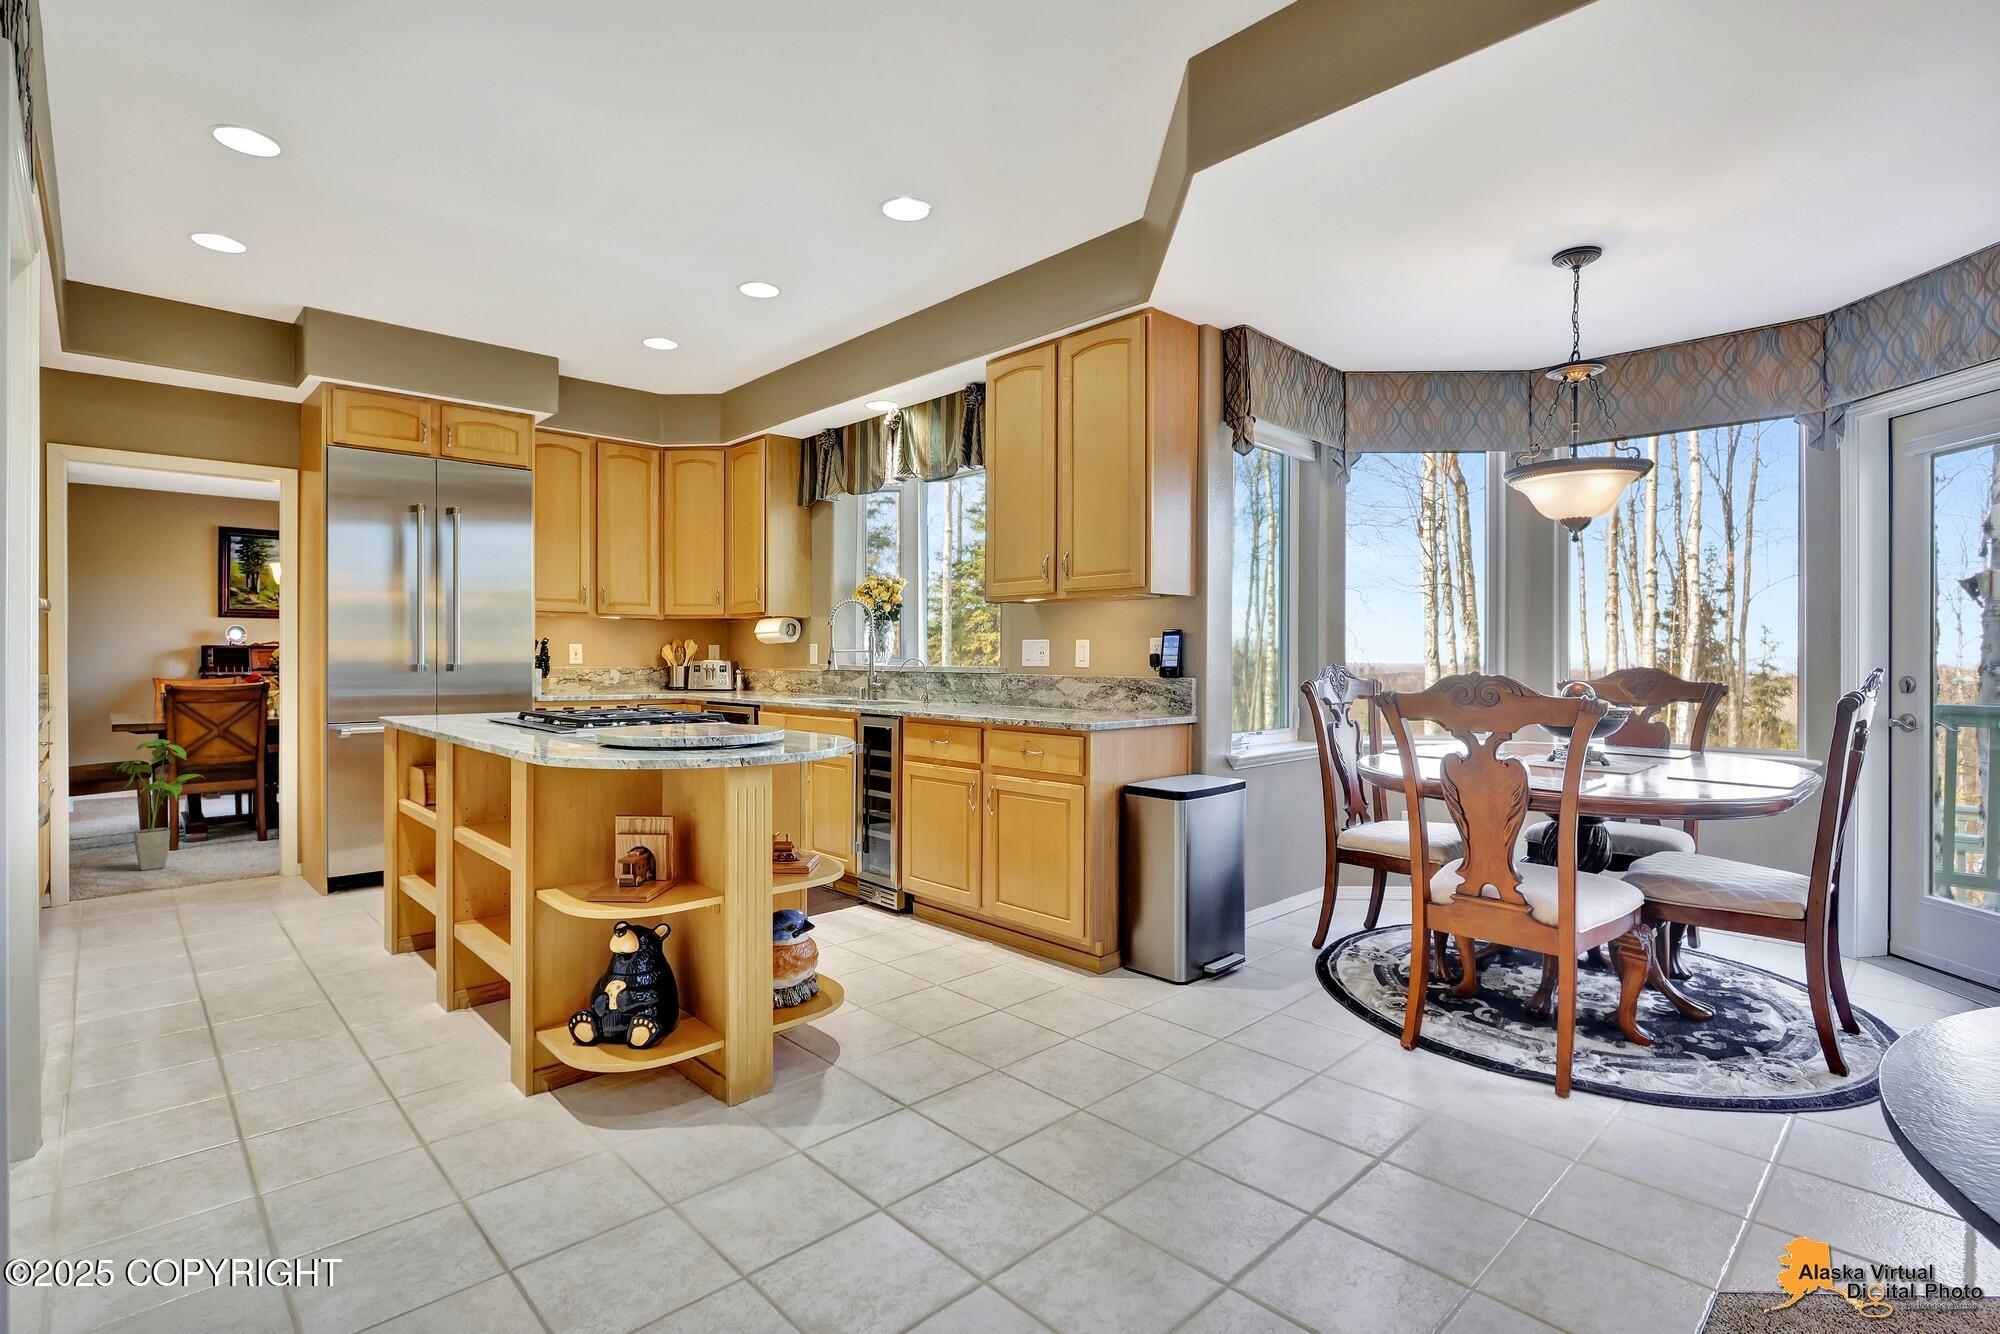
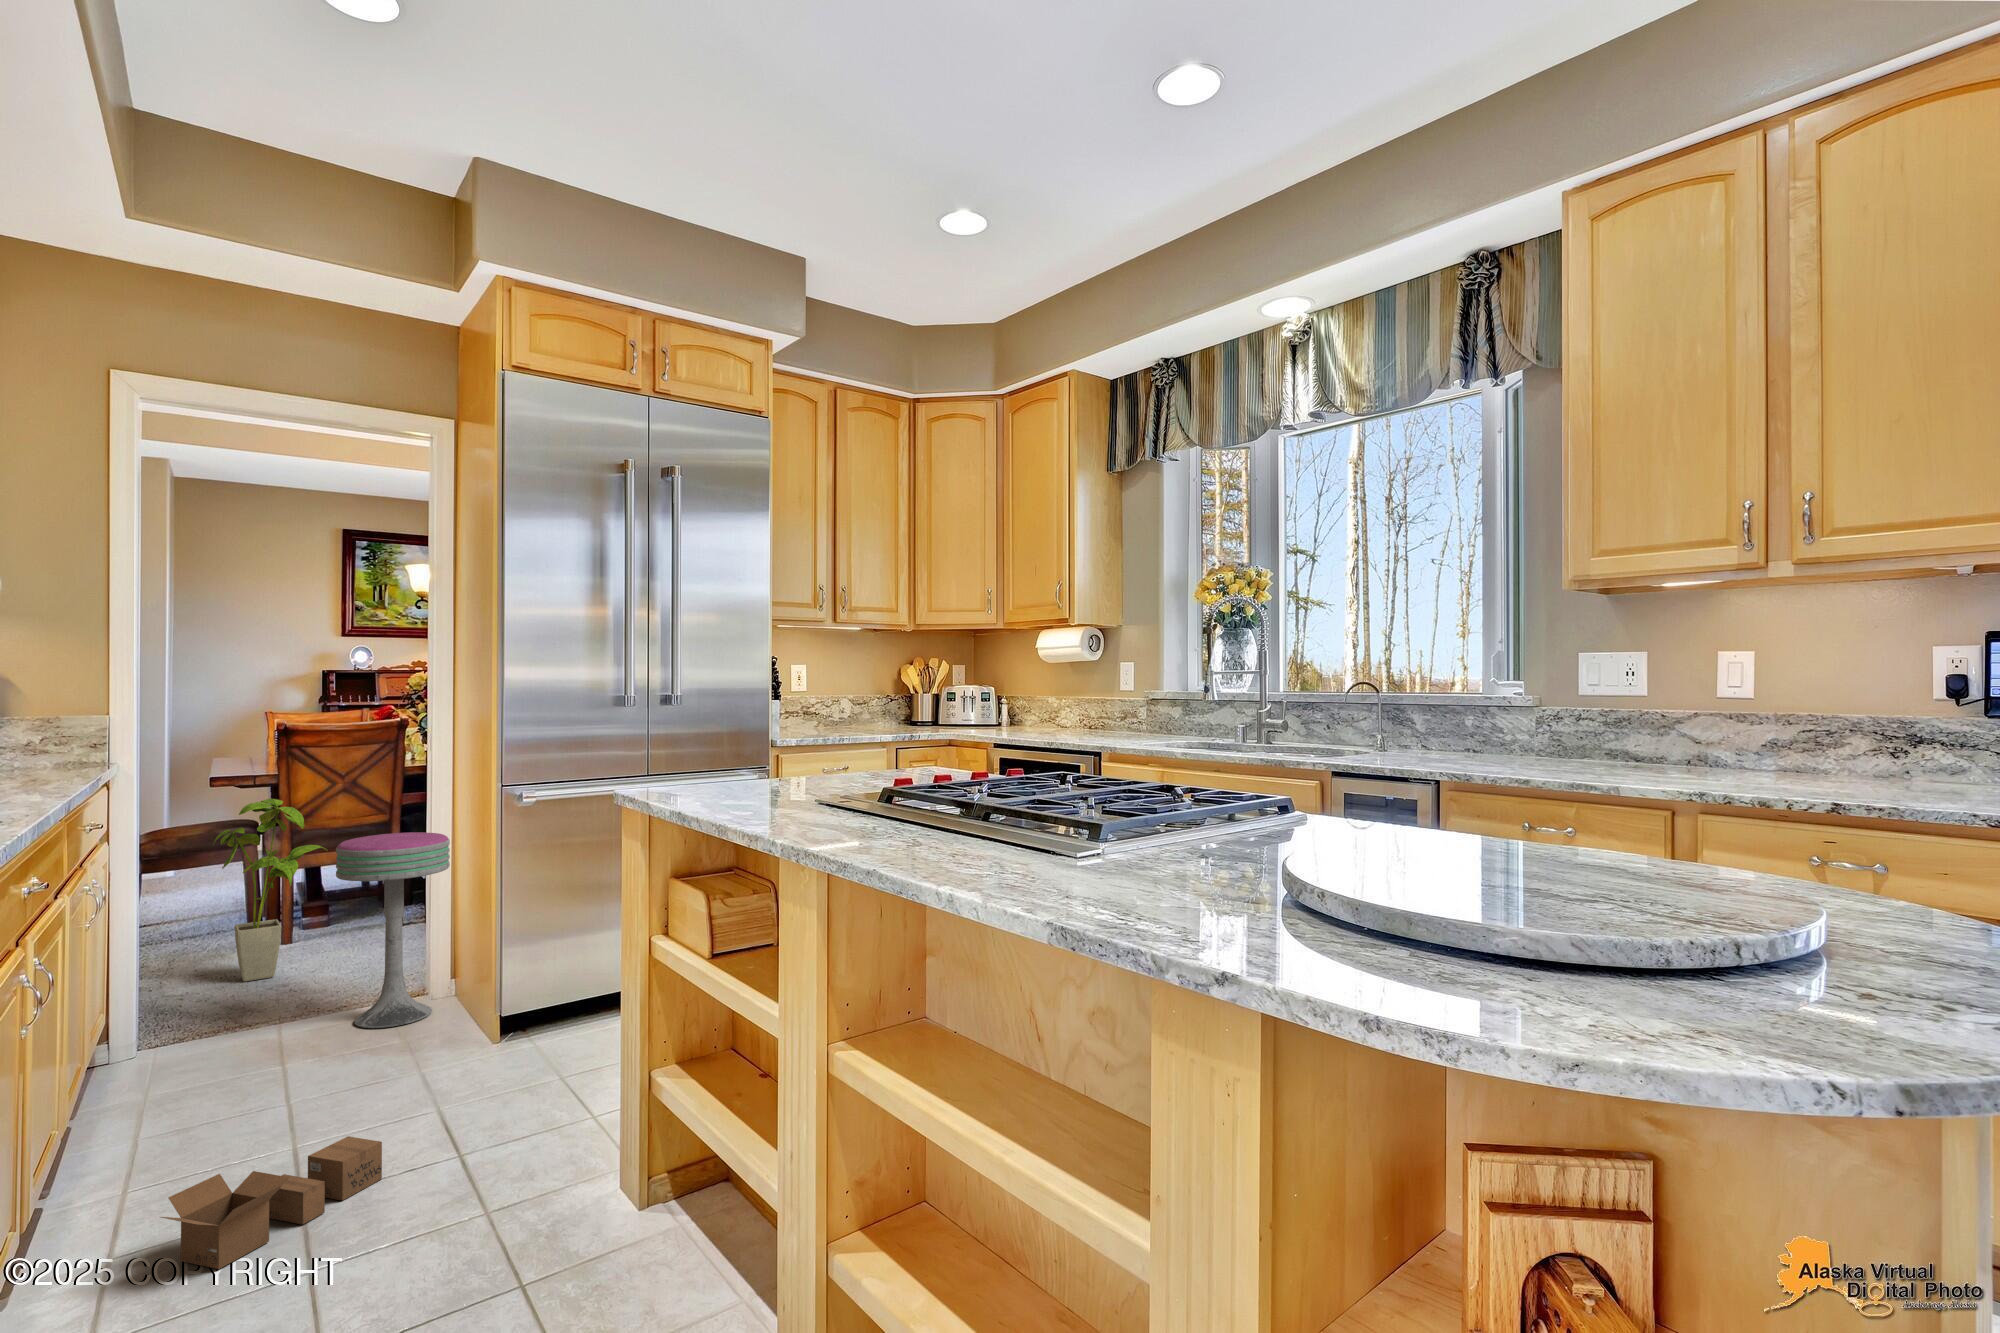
bar stool: none [210,760,295,891] -> present [336,832,450,1028]
cardboard box: none [100,927,238,982] -> present [161,1136,382,1269]

